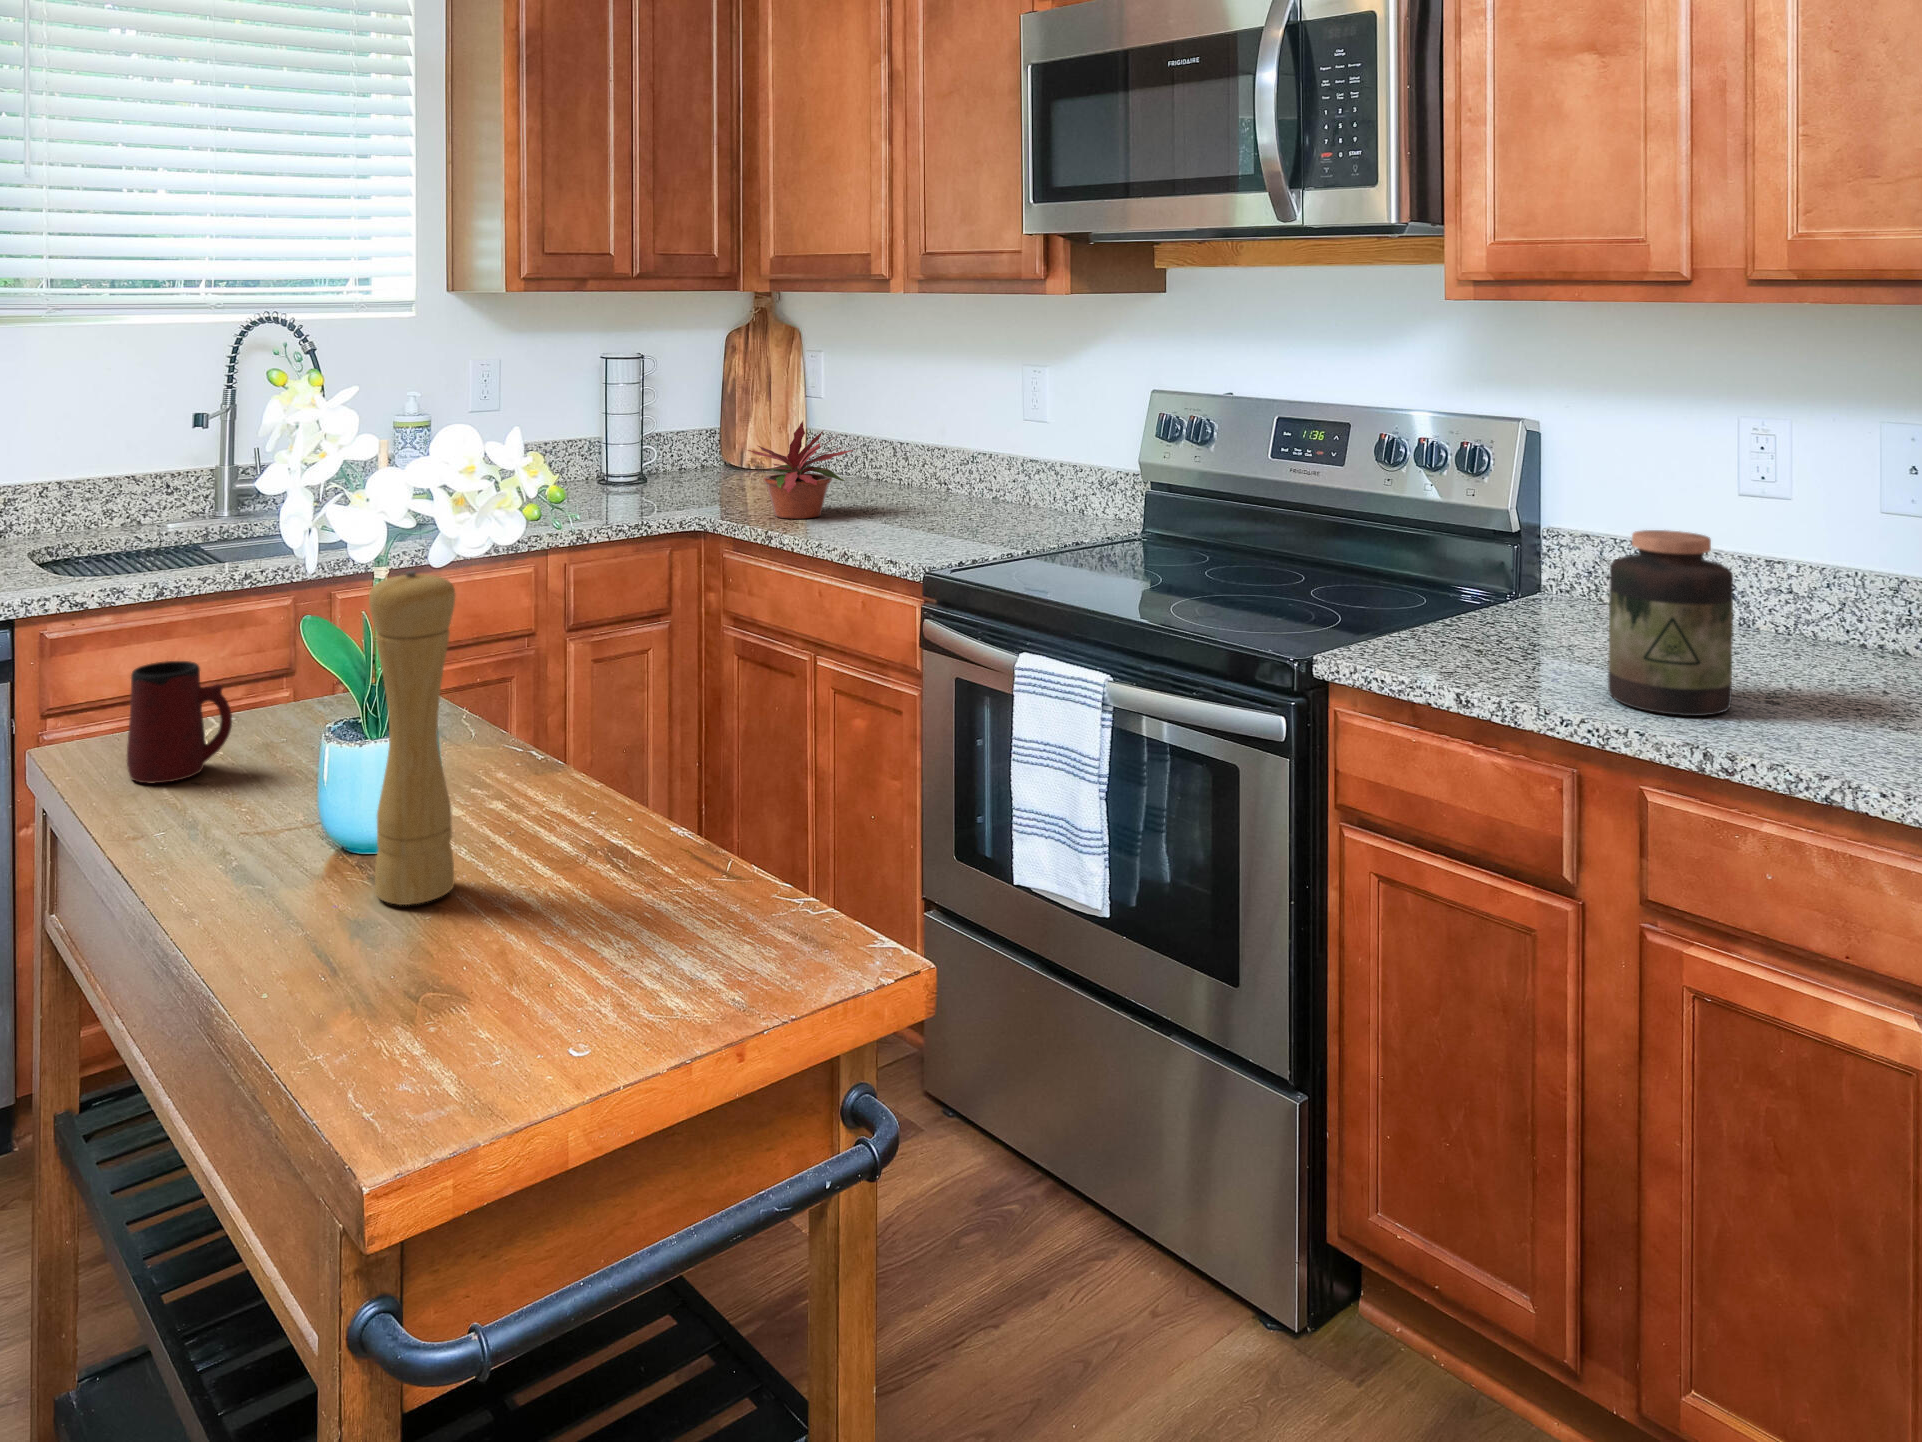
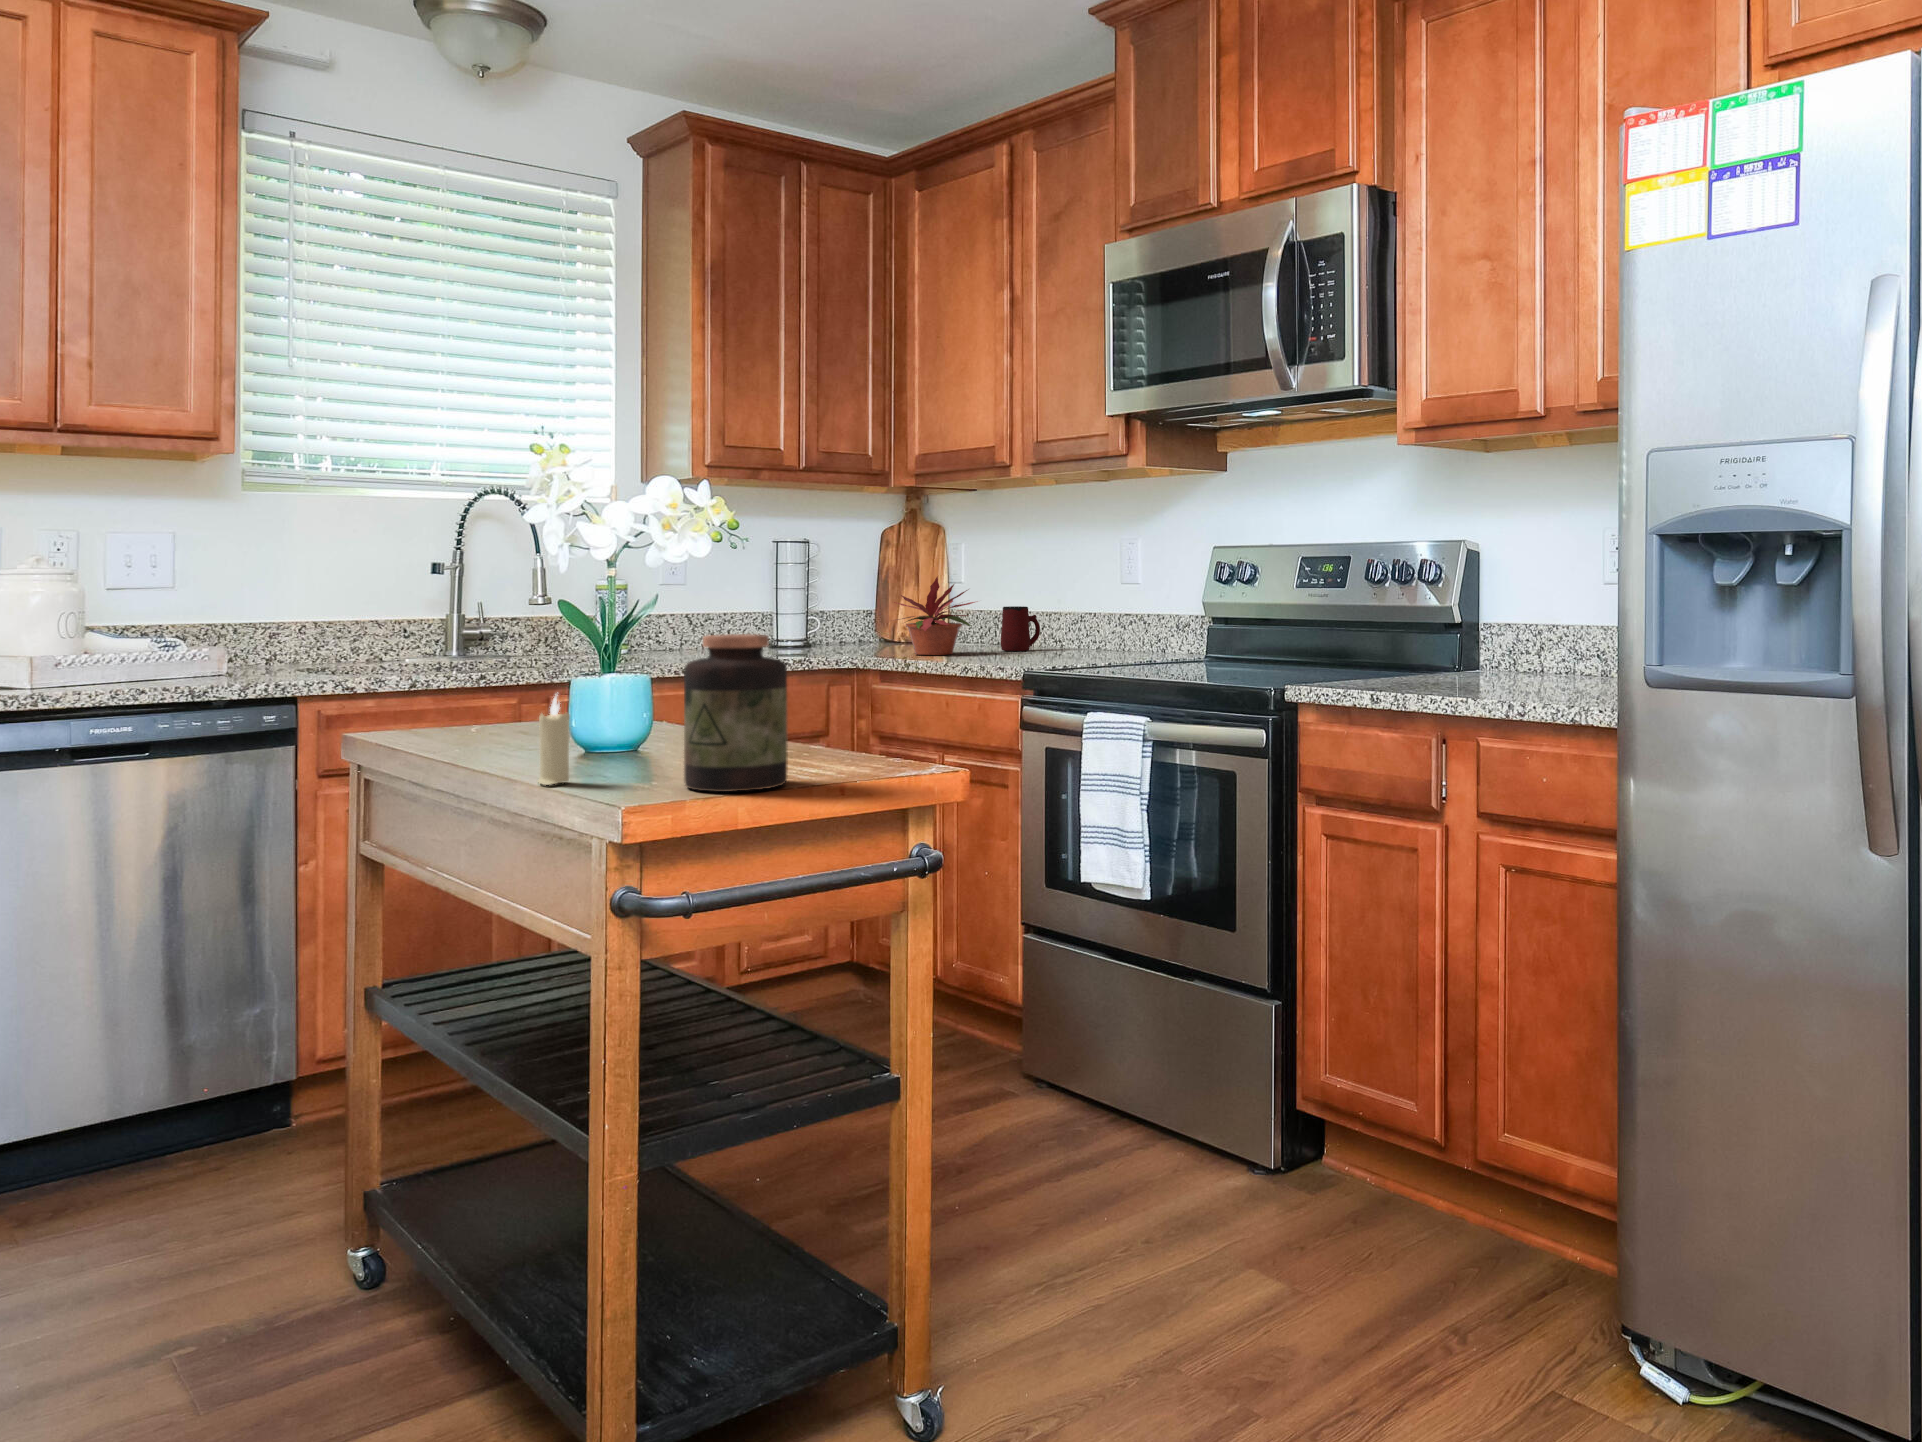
jar: present [1608,530,1733,716] -> present [684,634,788,792]
pepper mill: present [369,571,455,905] -> none [611,557,669,773]
mug: present [127,661,232,783] -> present [1001,606,1040,651]
candle: none [255,806,304,956] -> present [538,695,570,785]

